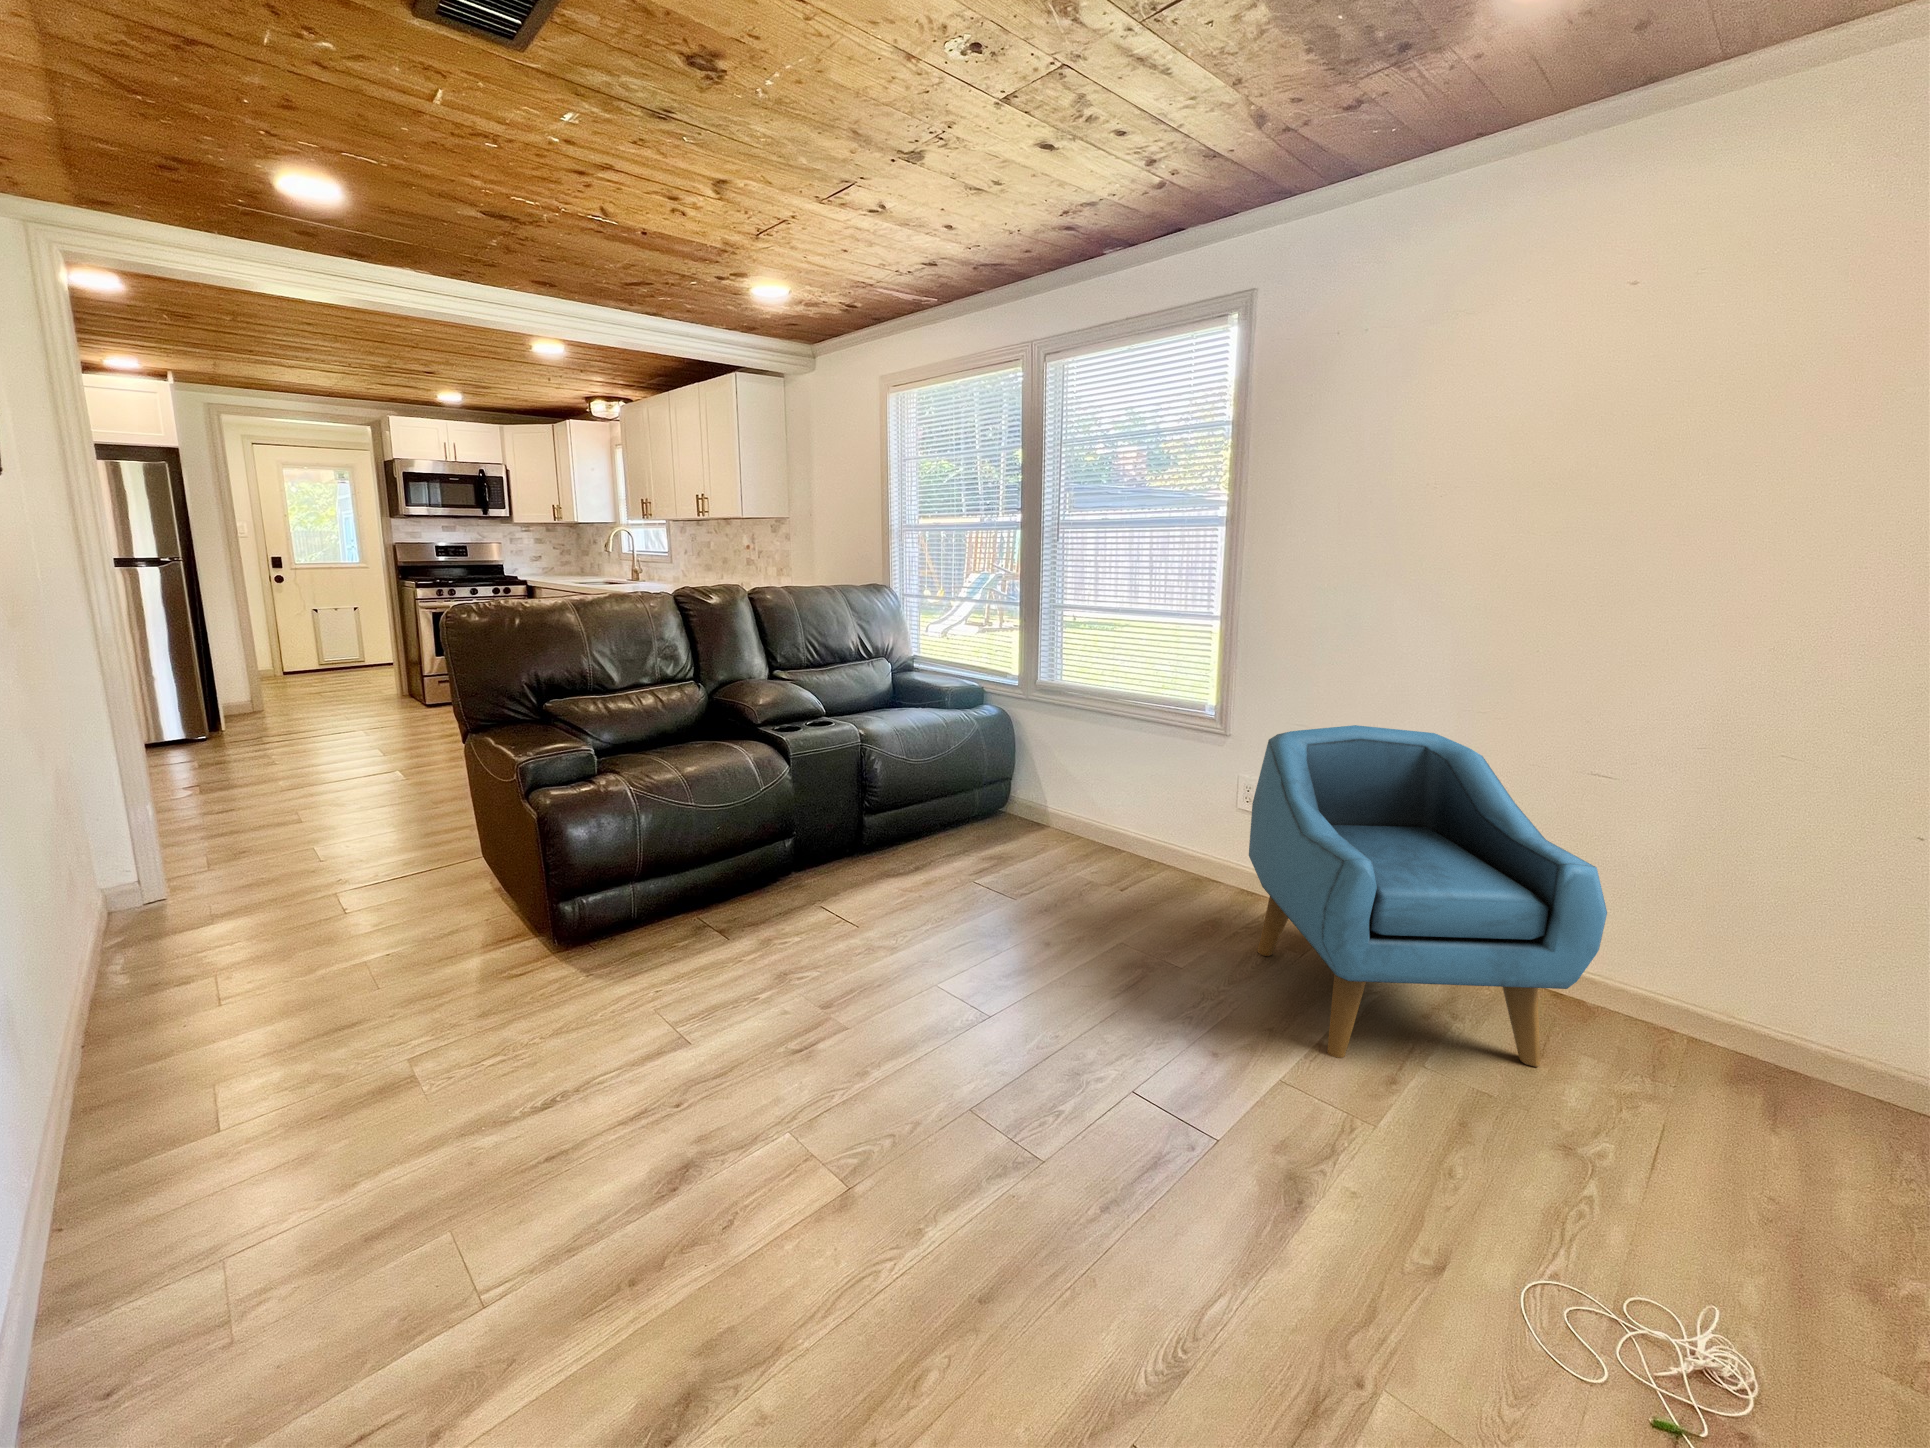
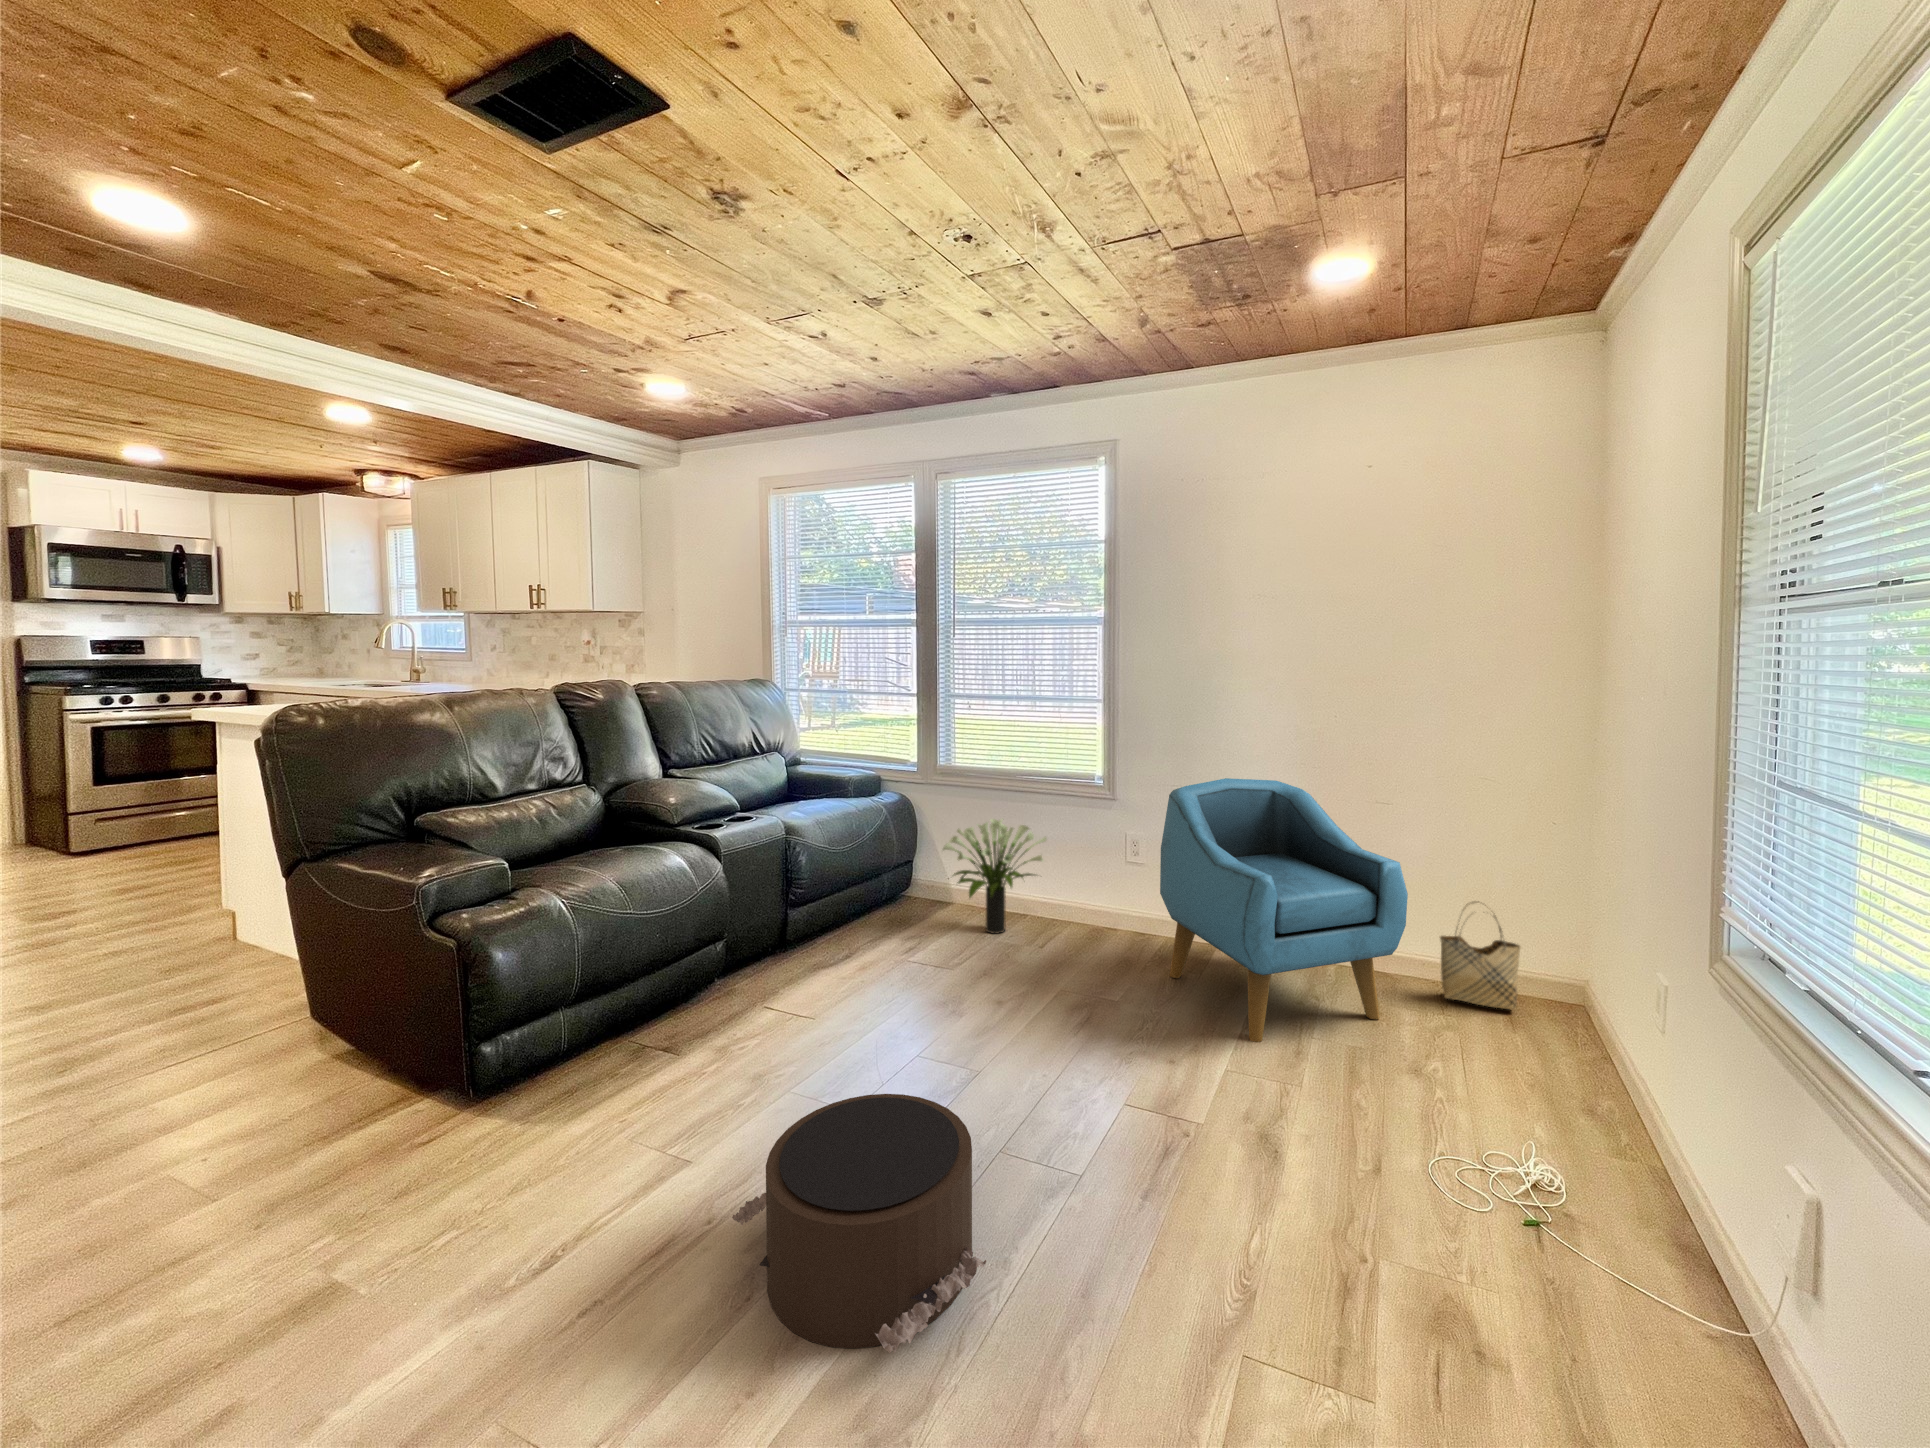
potted plant: none [1020,745,1141,868] -> present [943,819,1047,934]
woven basket: none [1665,937,1823,1104] -> present [1440,902,1520,1010]
pouf: none [681,1023,892,1291] -> present [732,1094,986,1353]

